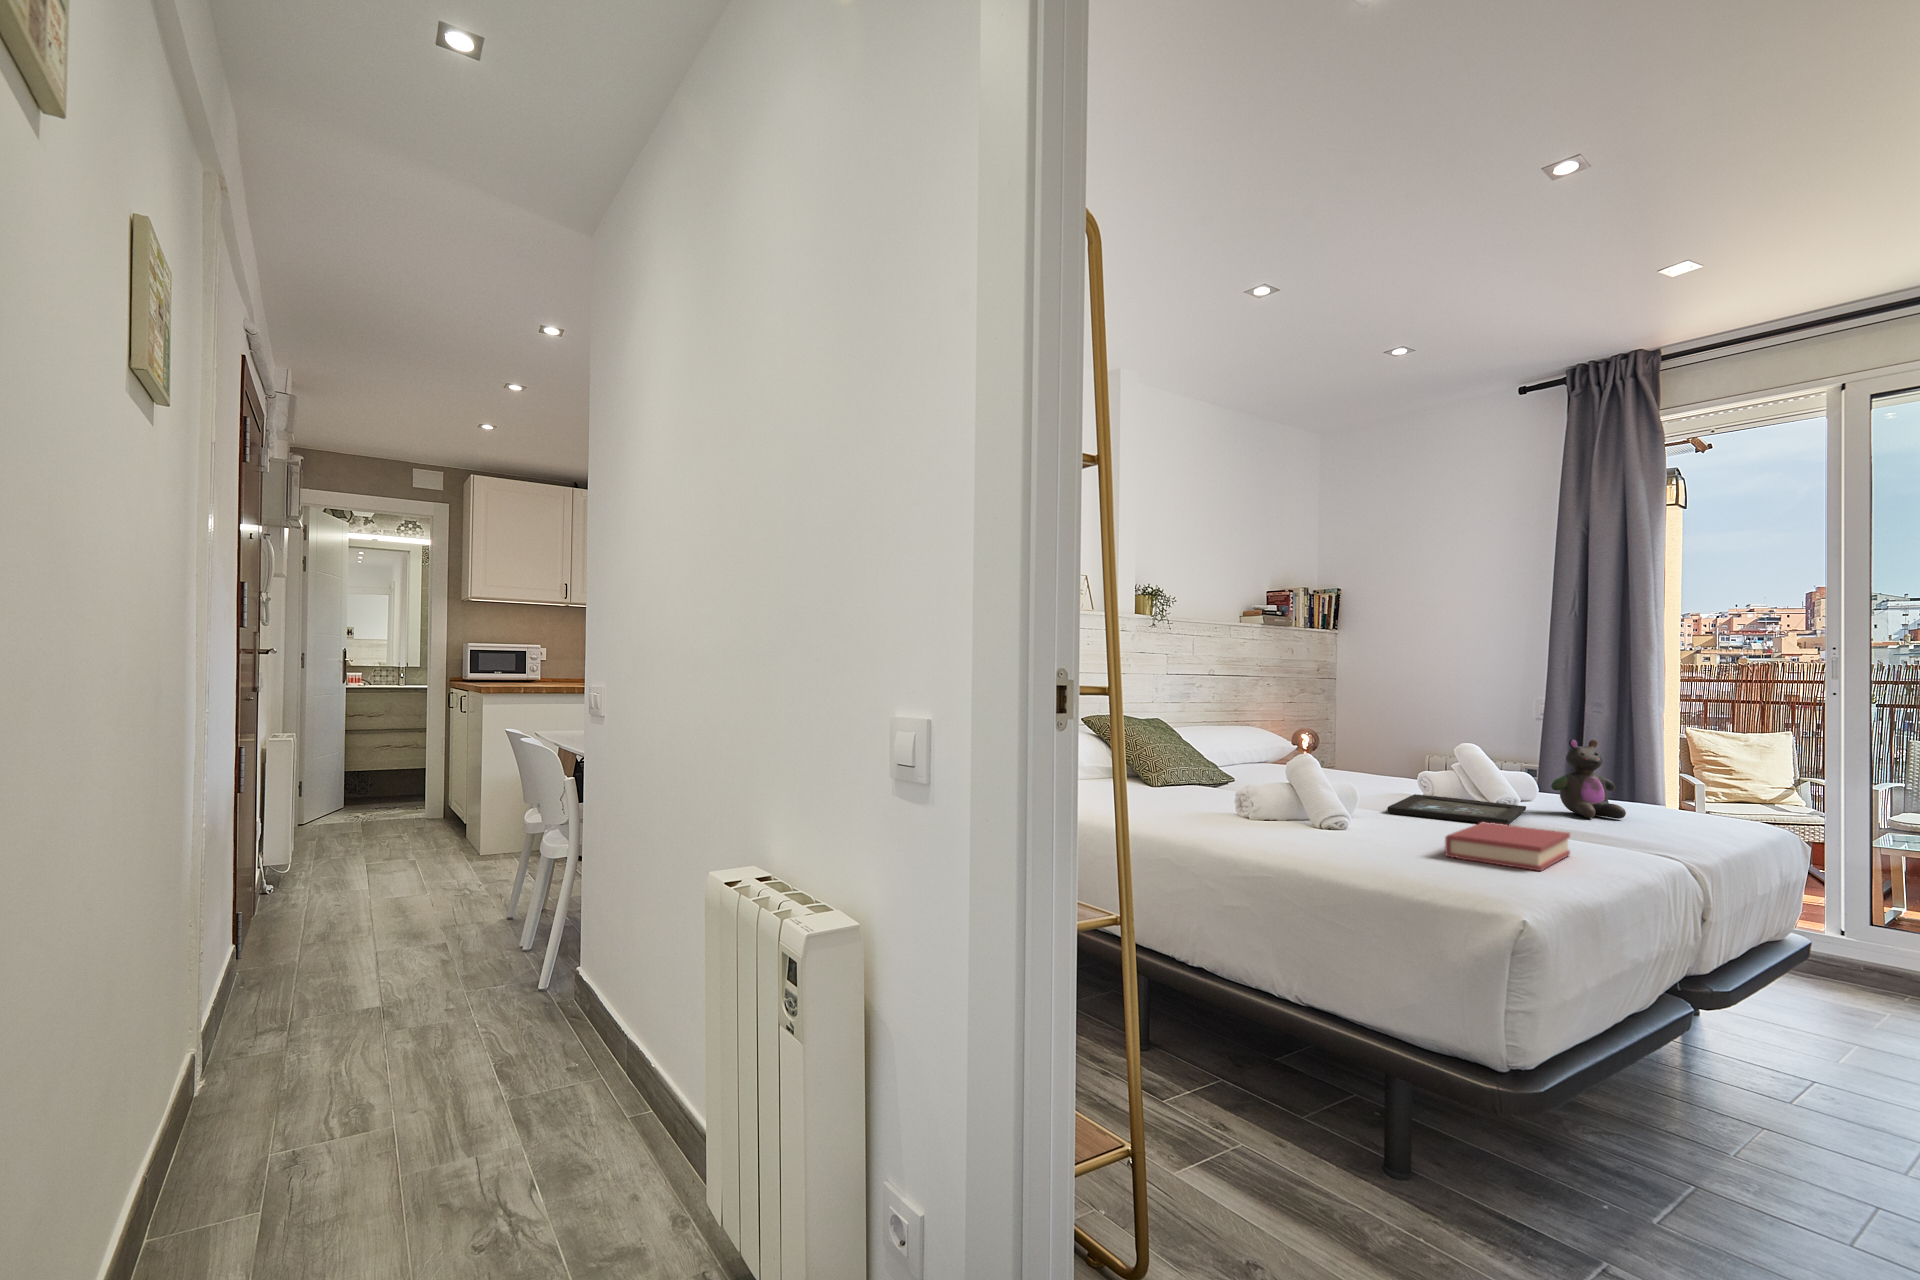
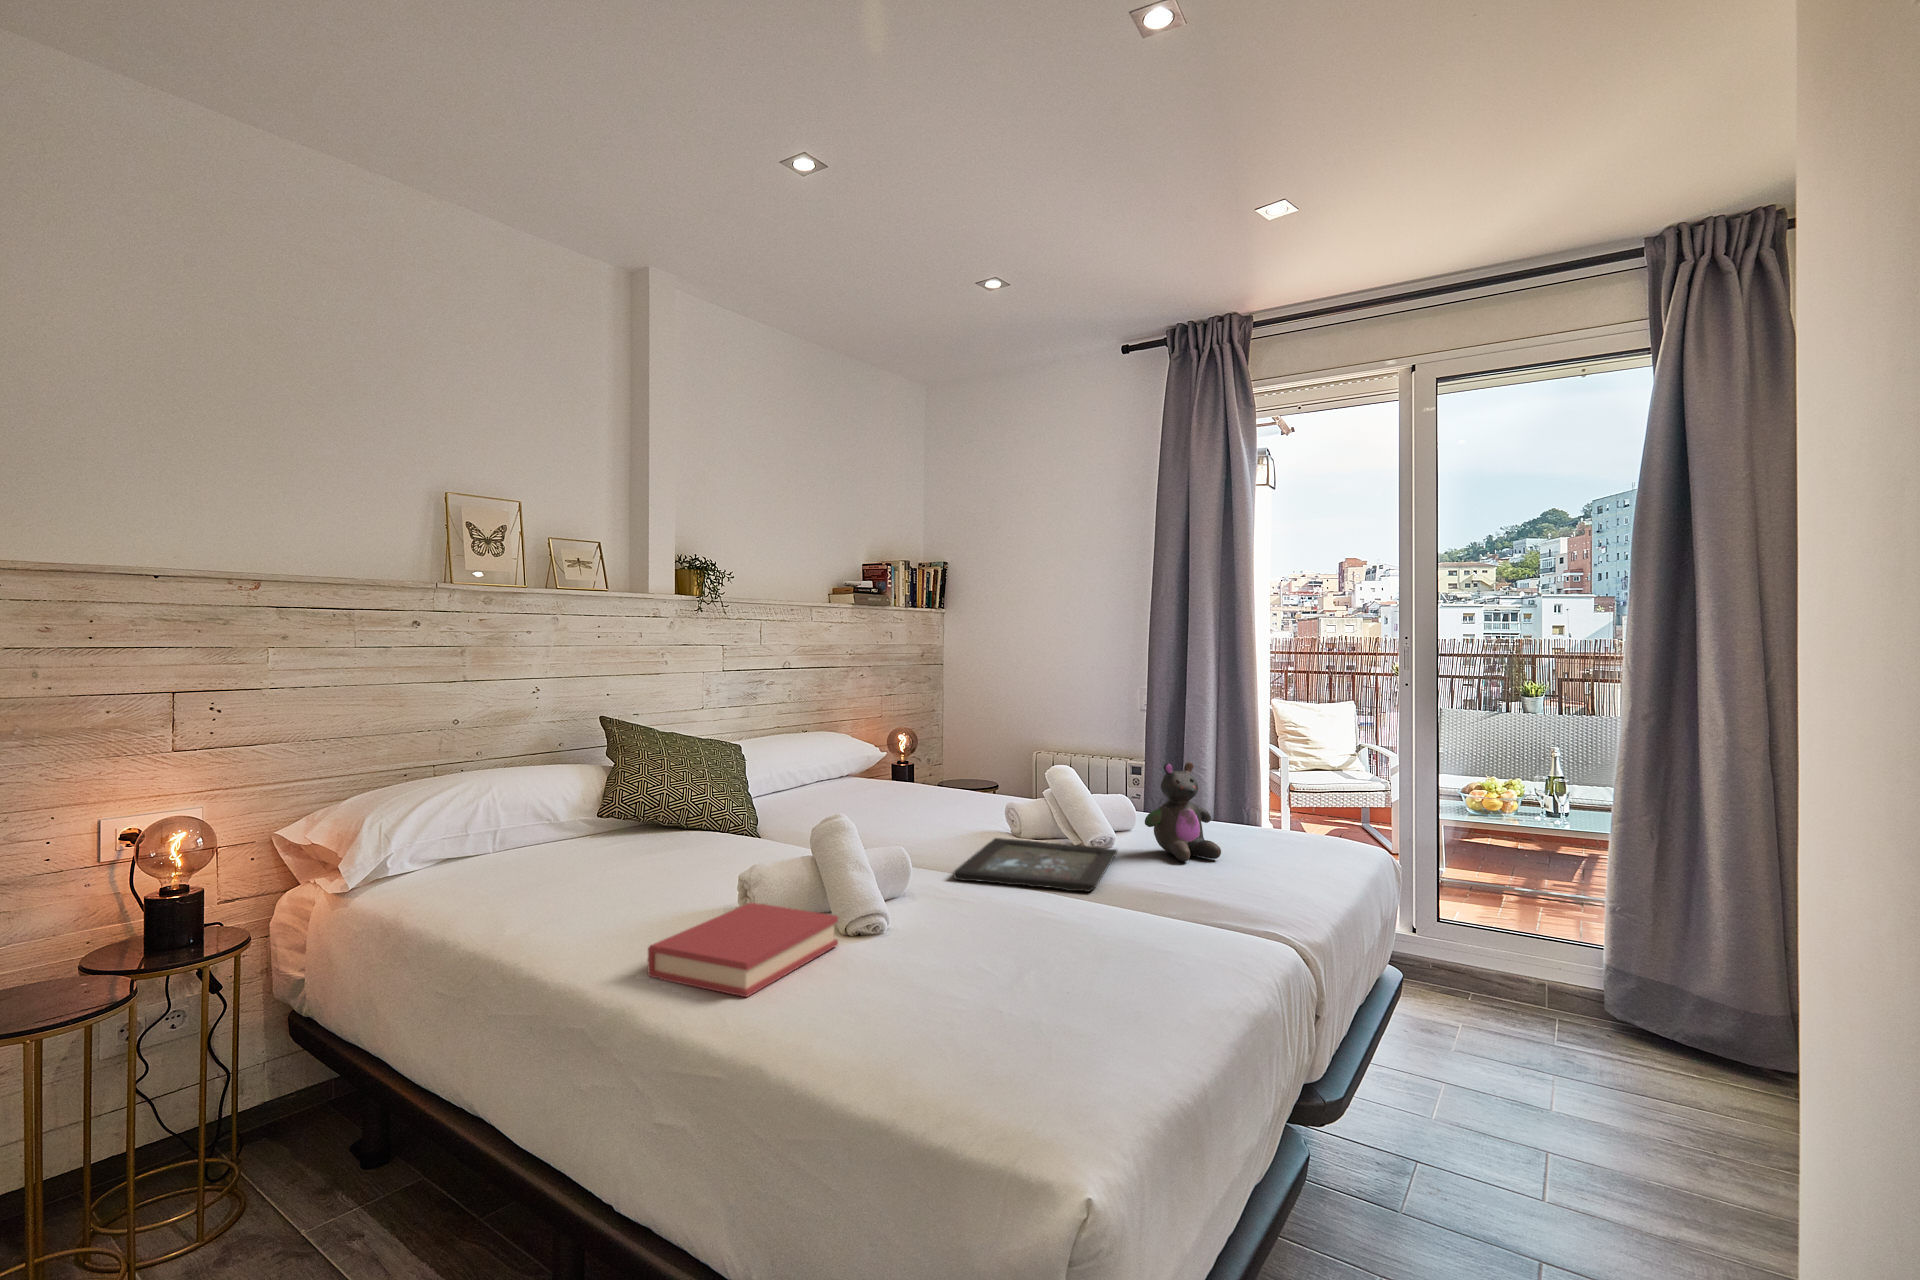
hardback book: present [1445,822,1570,871] -> present [648,903,838,997]

